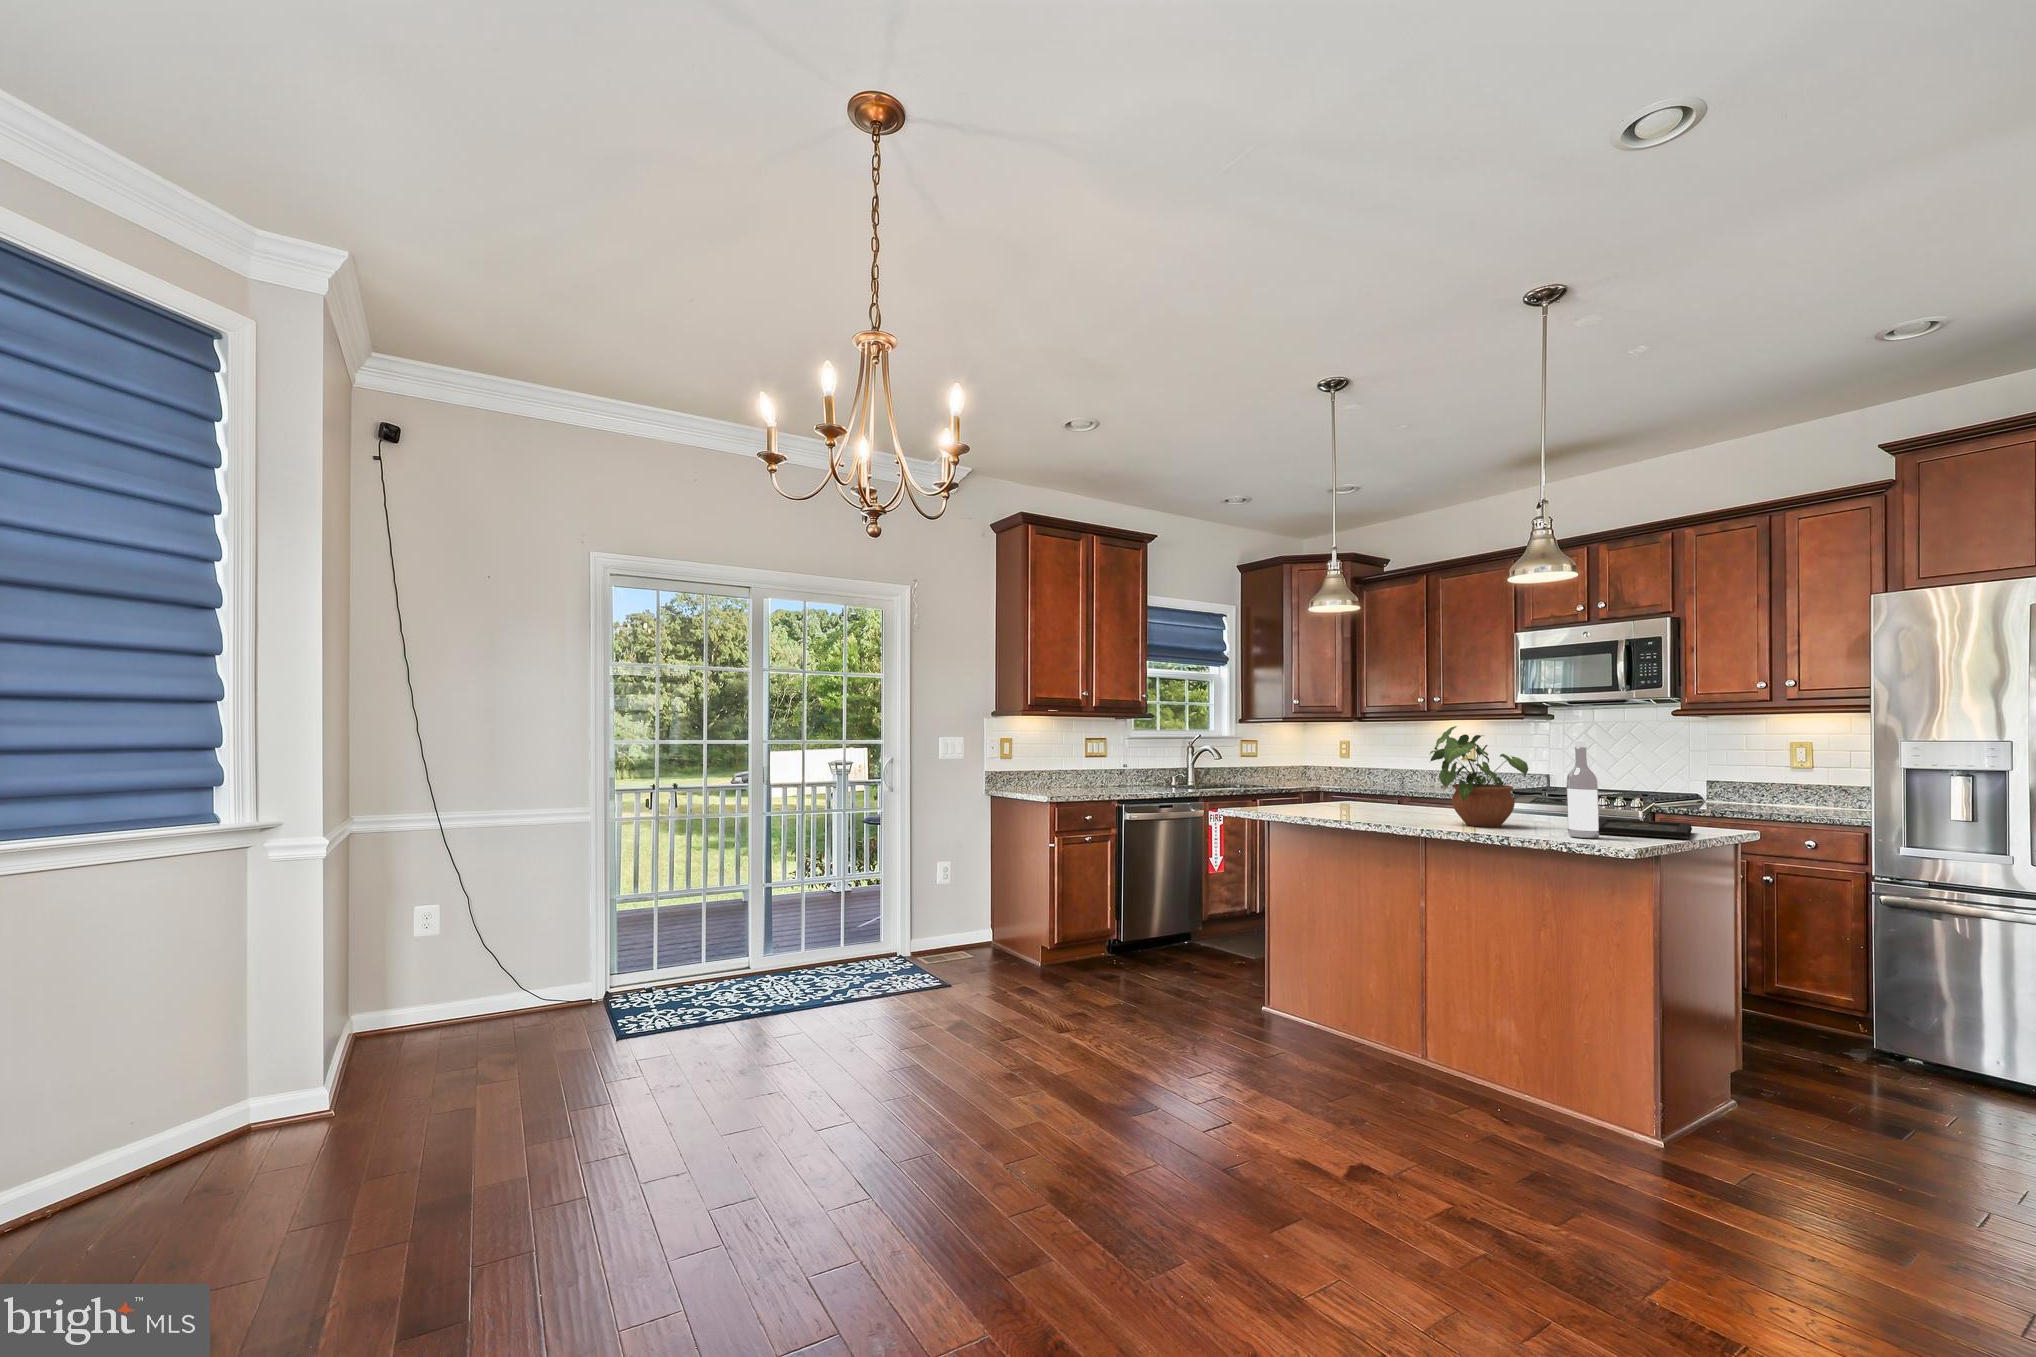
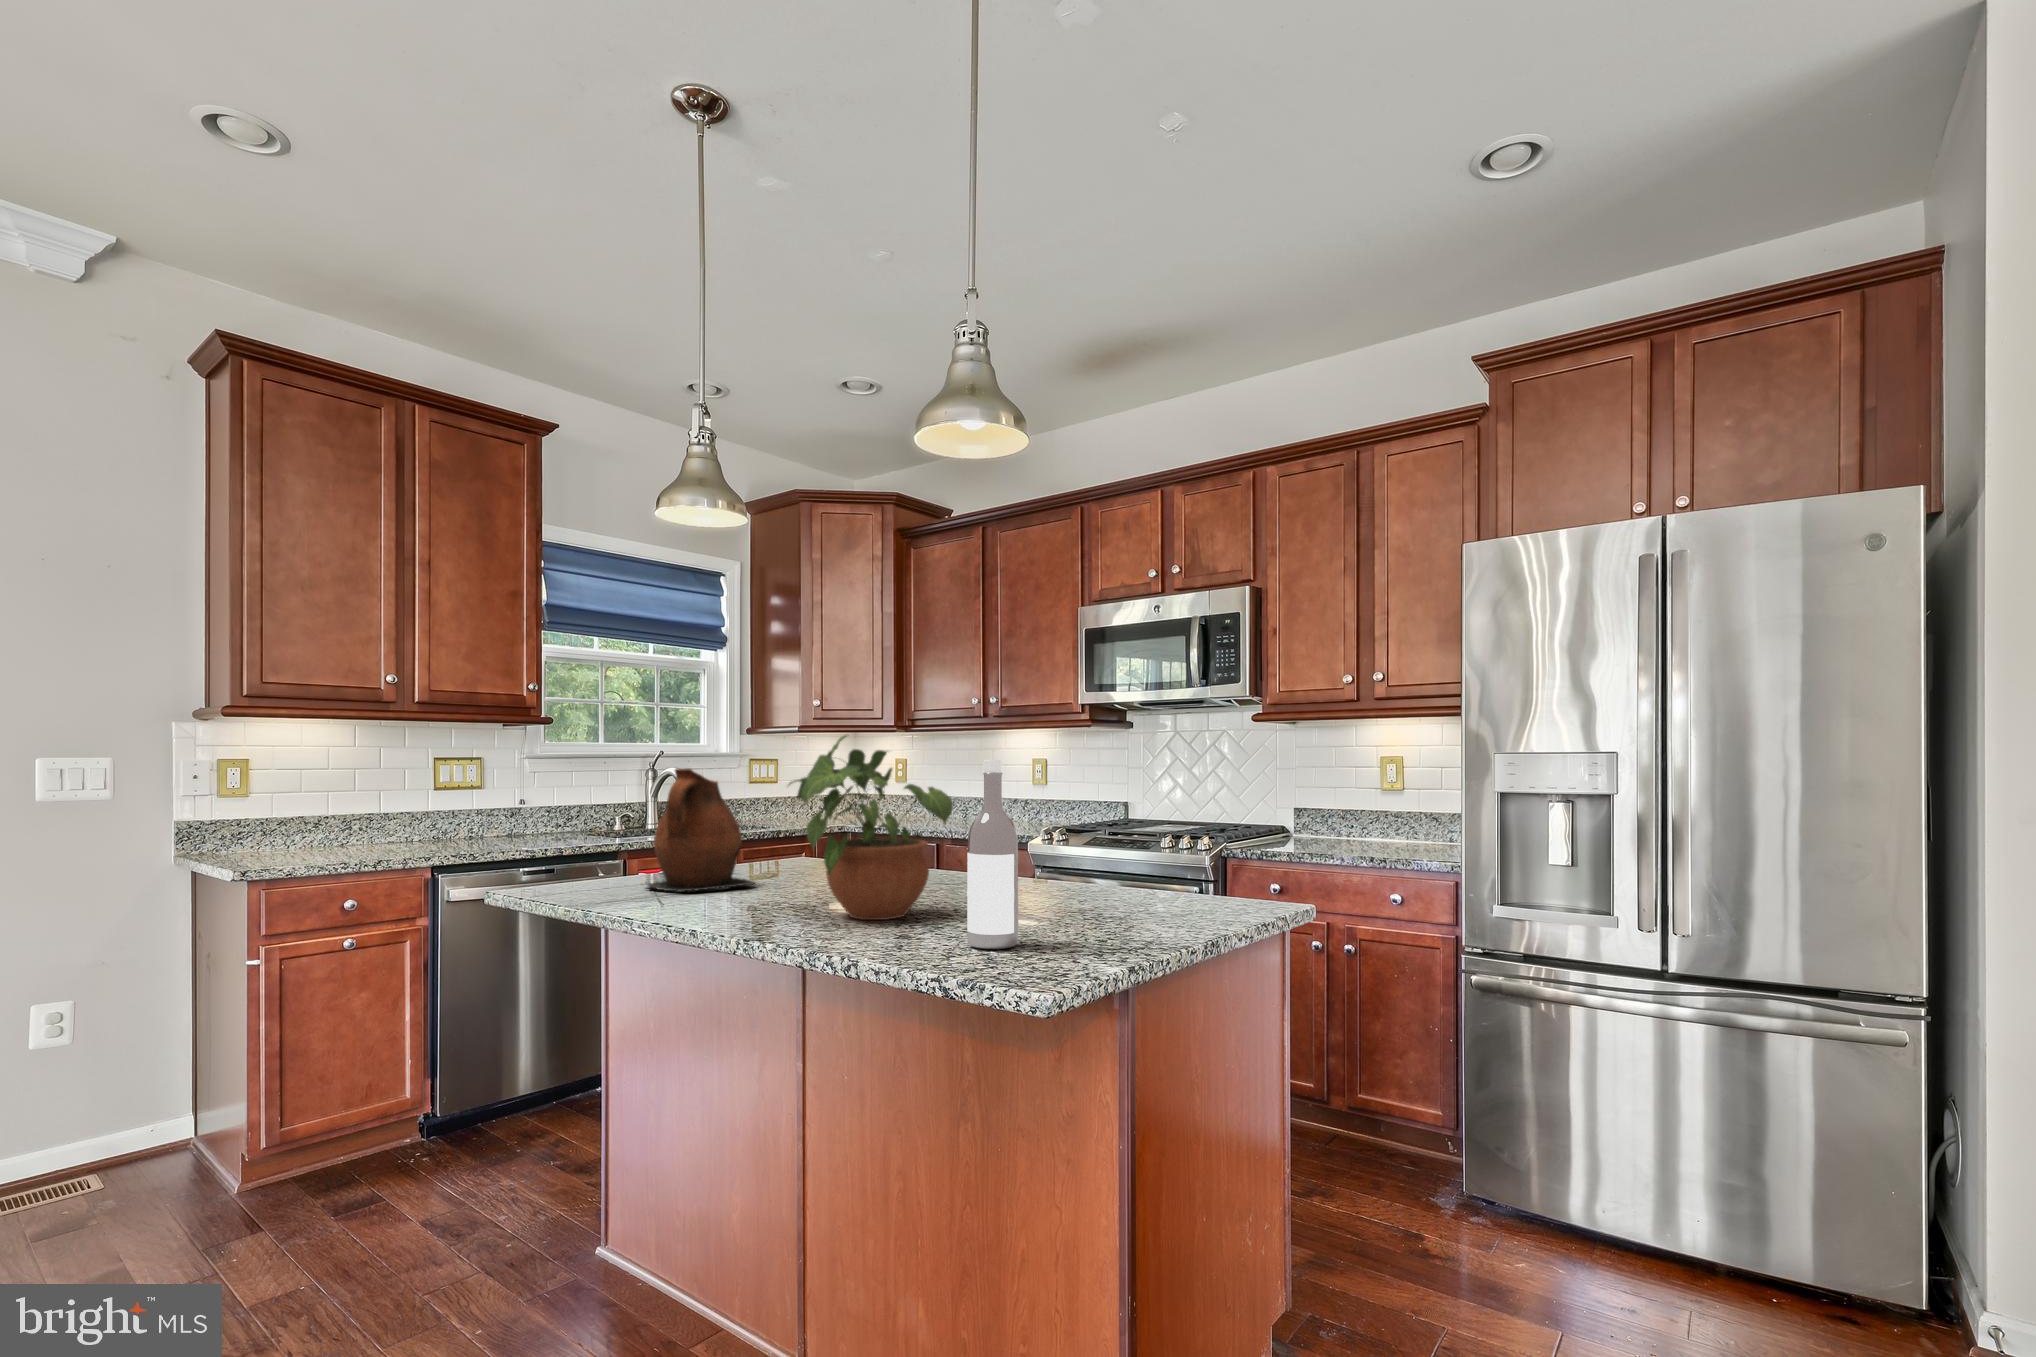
ceramic pitcher: none [1303,744,1370,813] -> present [646,768,755,892]
tray: present [1599,818,1692,839] -> none [1022,891,1201,936]

